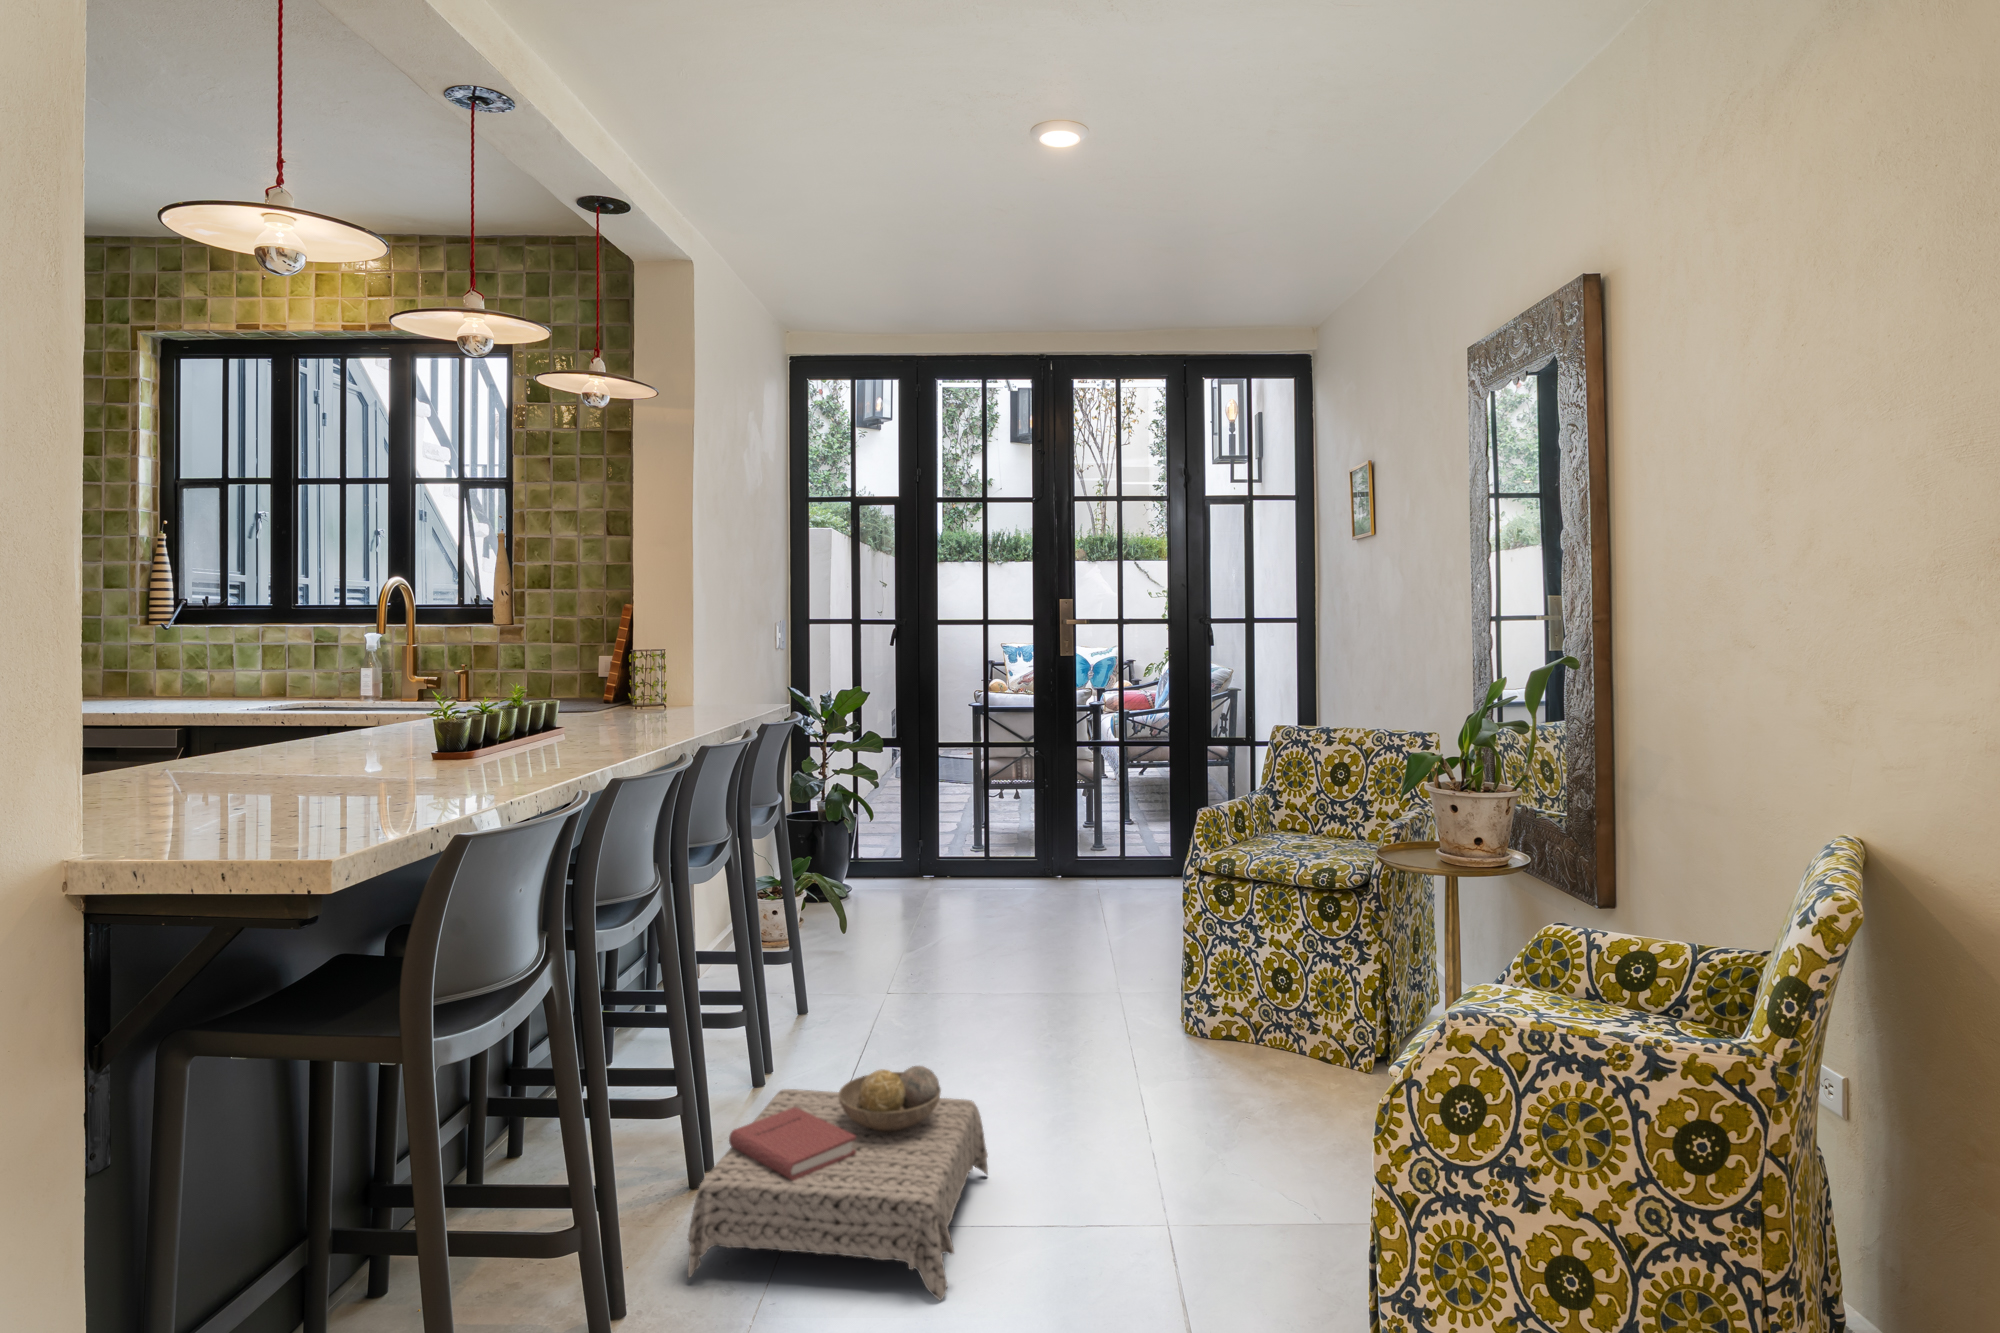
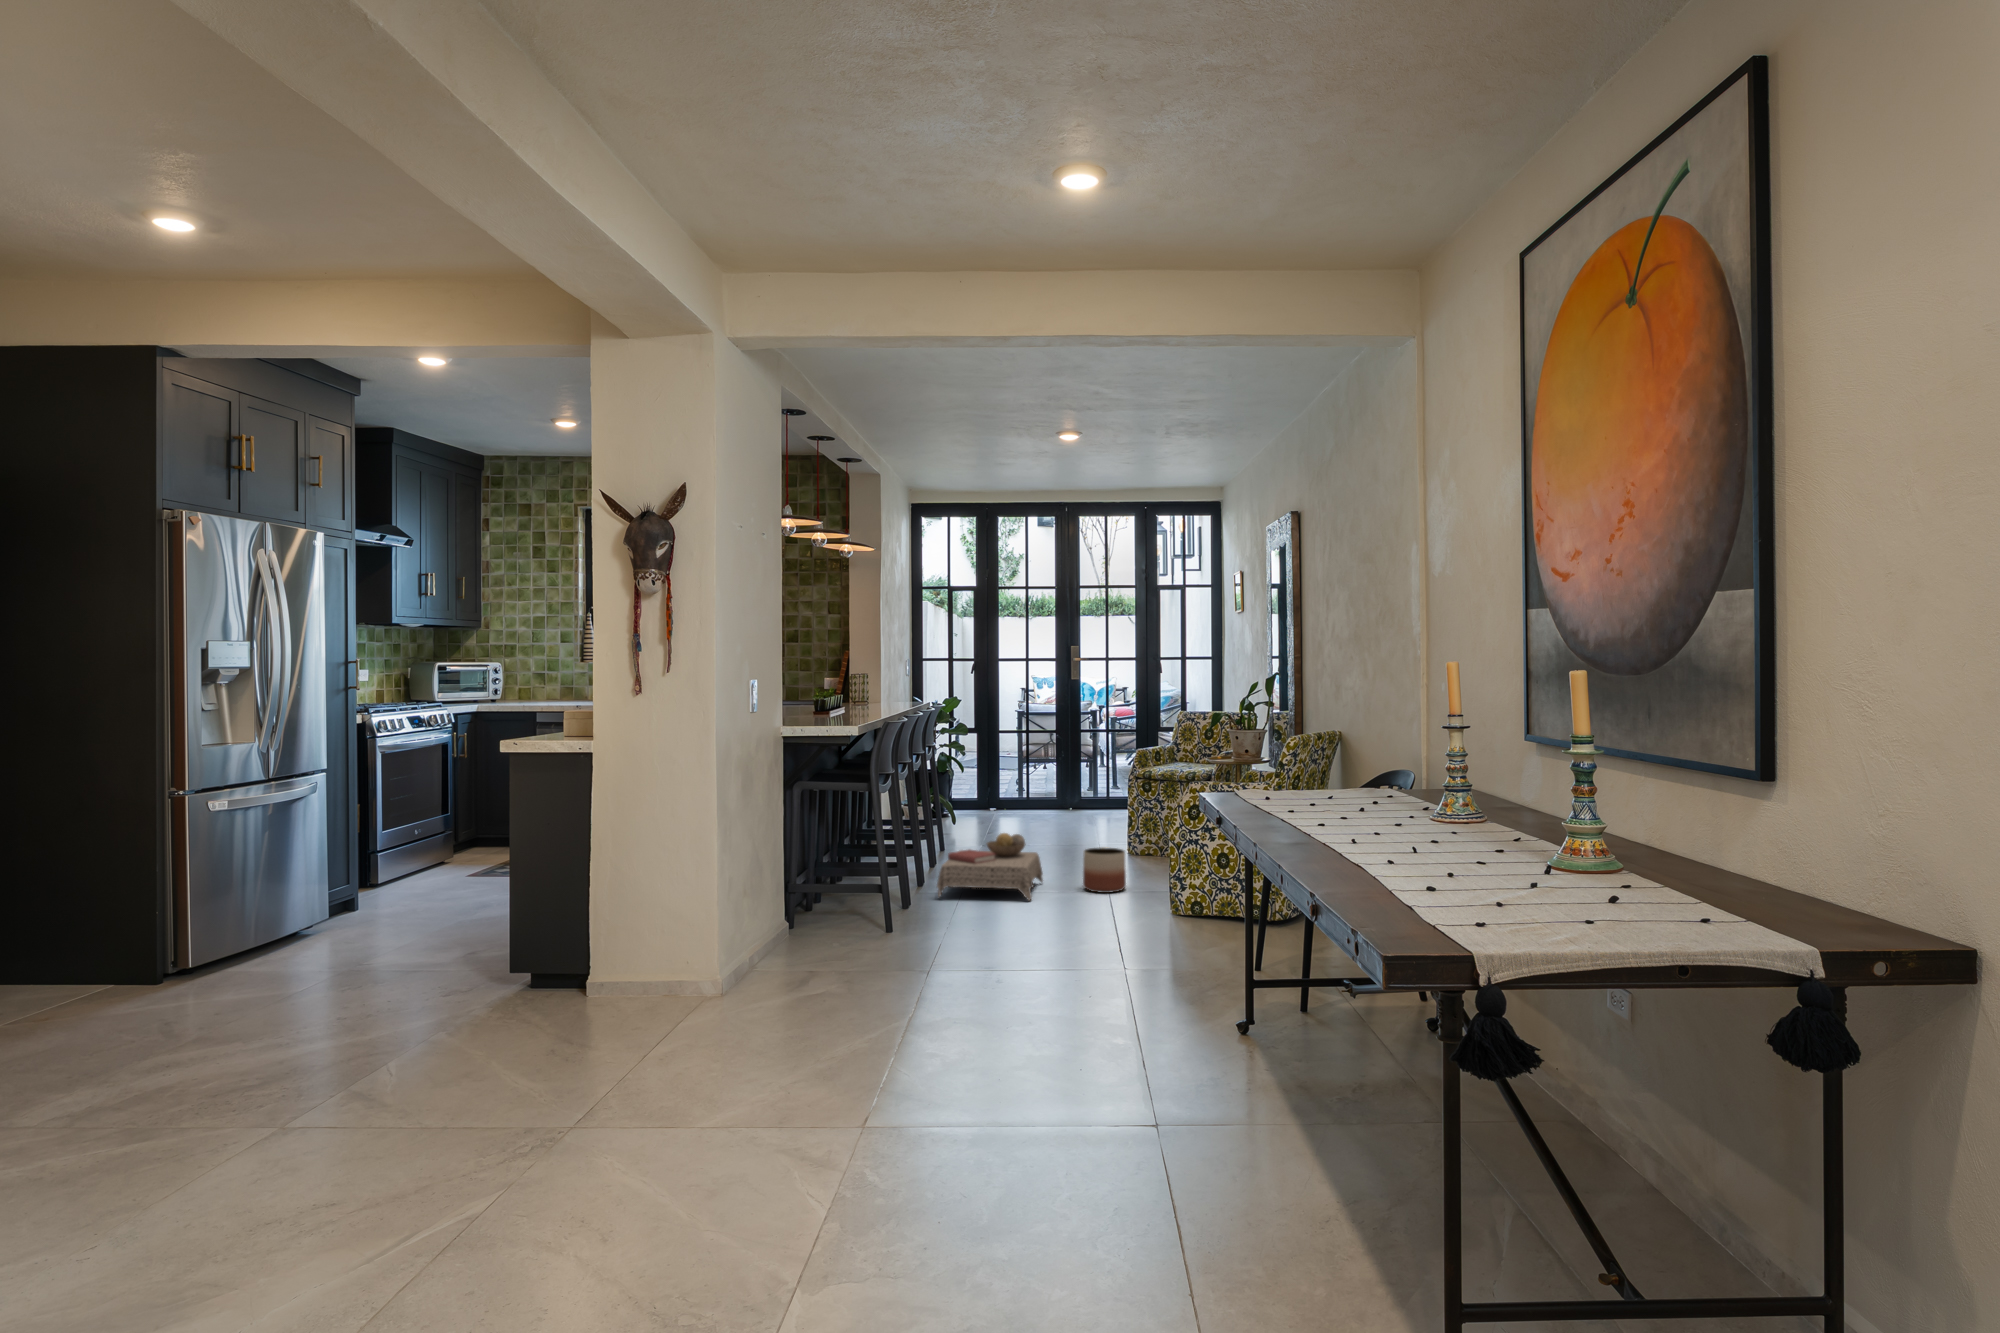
planter: none [1091,1094,1202,1239] -> present [1083,847,1126,893]

